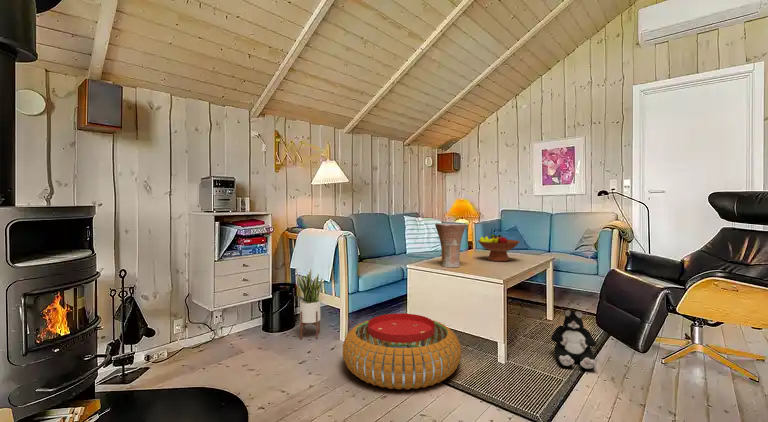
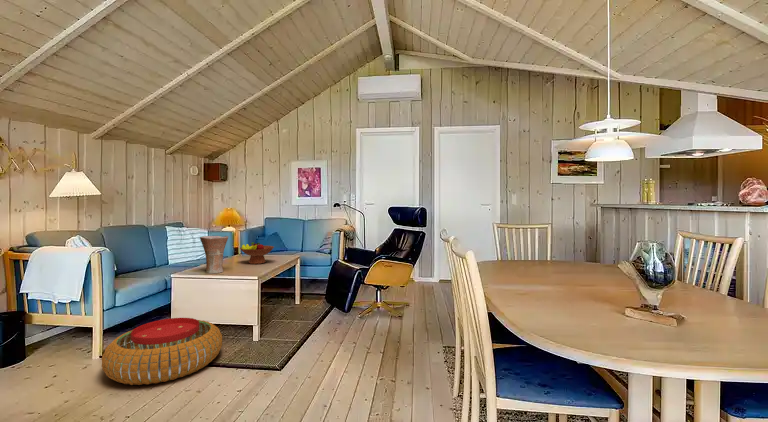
potted plant: present [296,269,322,339] -> none [30,290,70,366]
plush toy: present [551,310,596,369] -> none [293,294,321,334]

